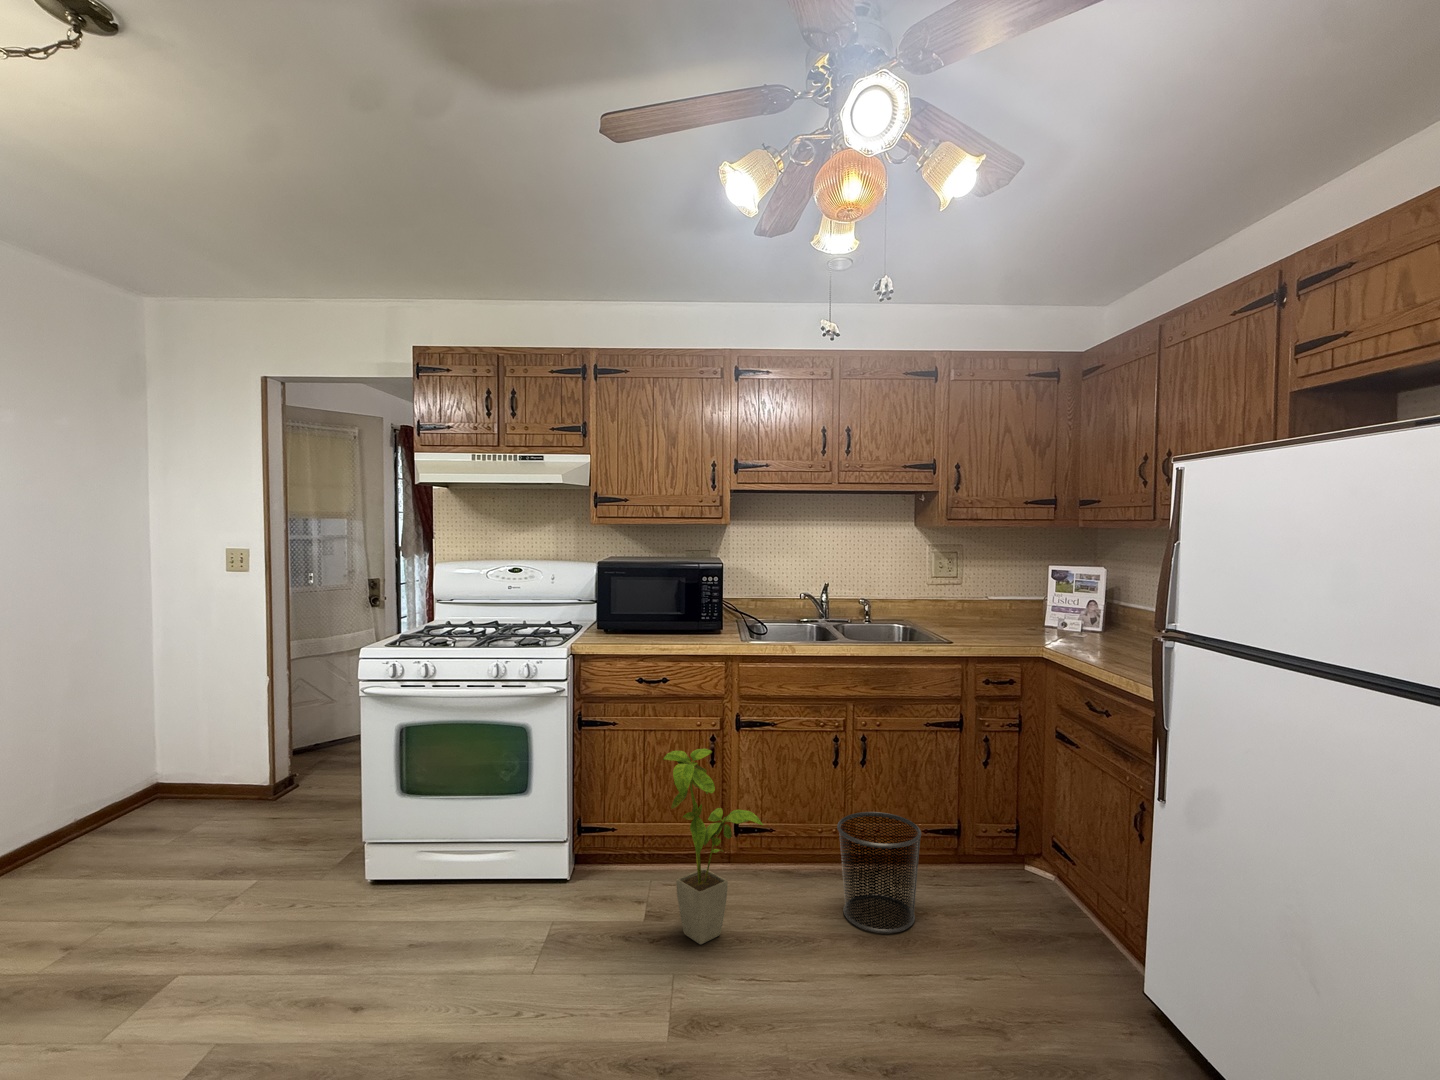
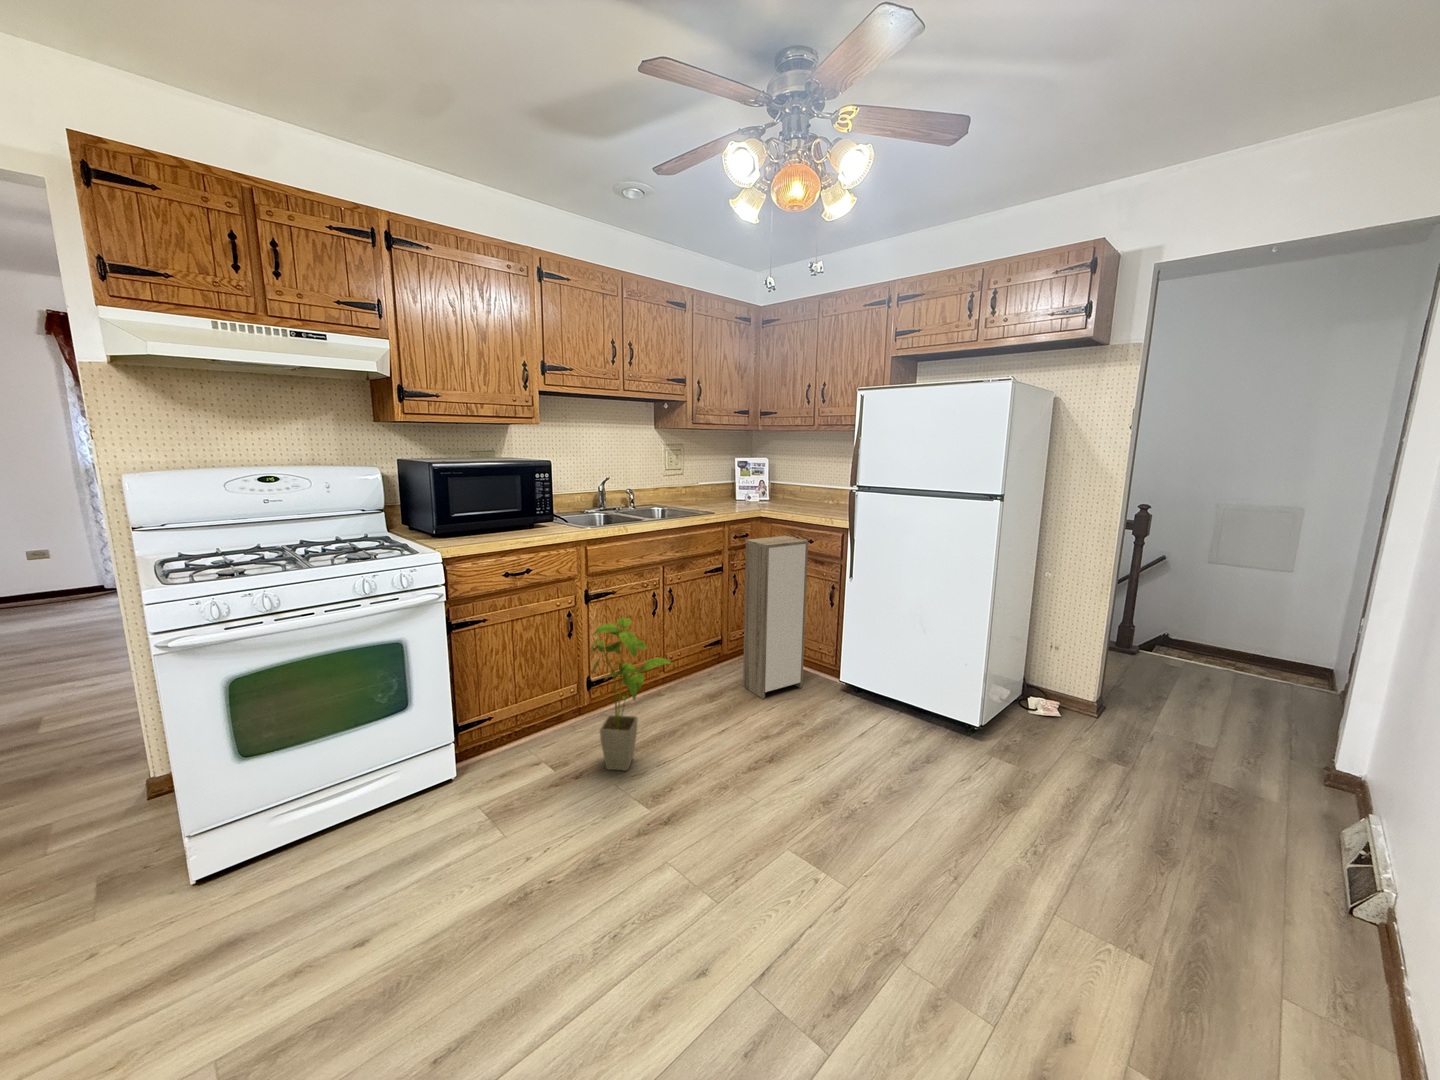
storage cabinet: none [957,681,1050,941] -> present [743,536,808,699]
waste bin: present [837,812,921,933] -> none [682,639,741,718]

